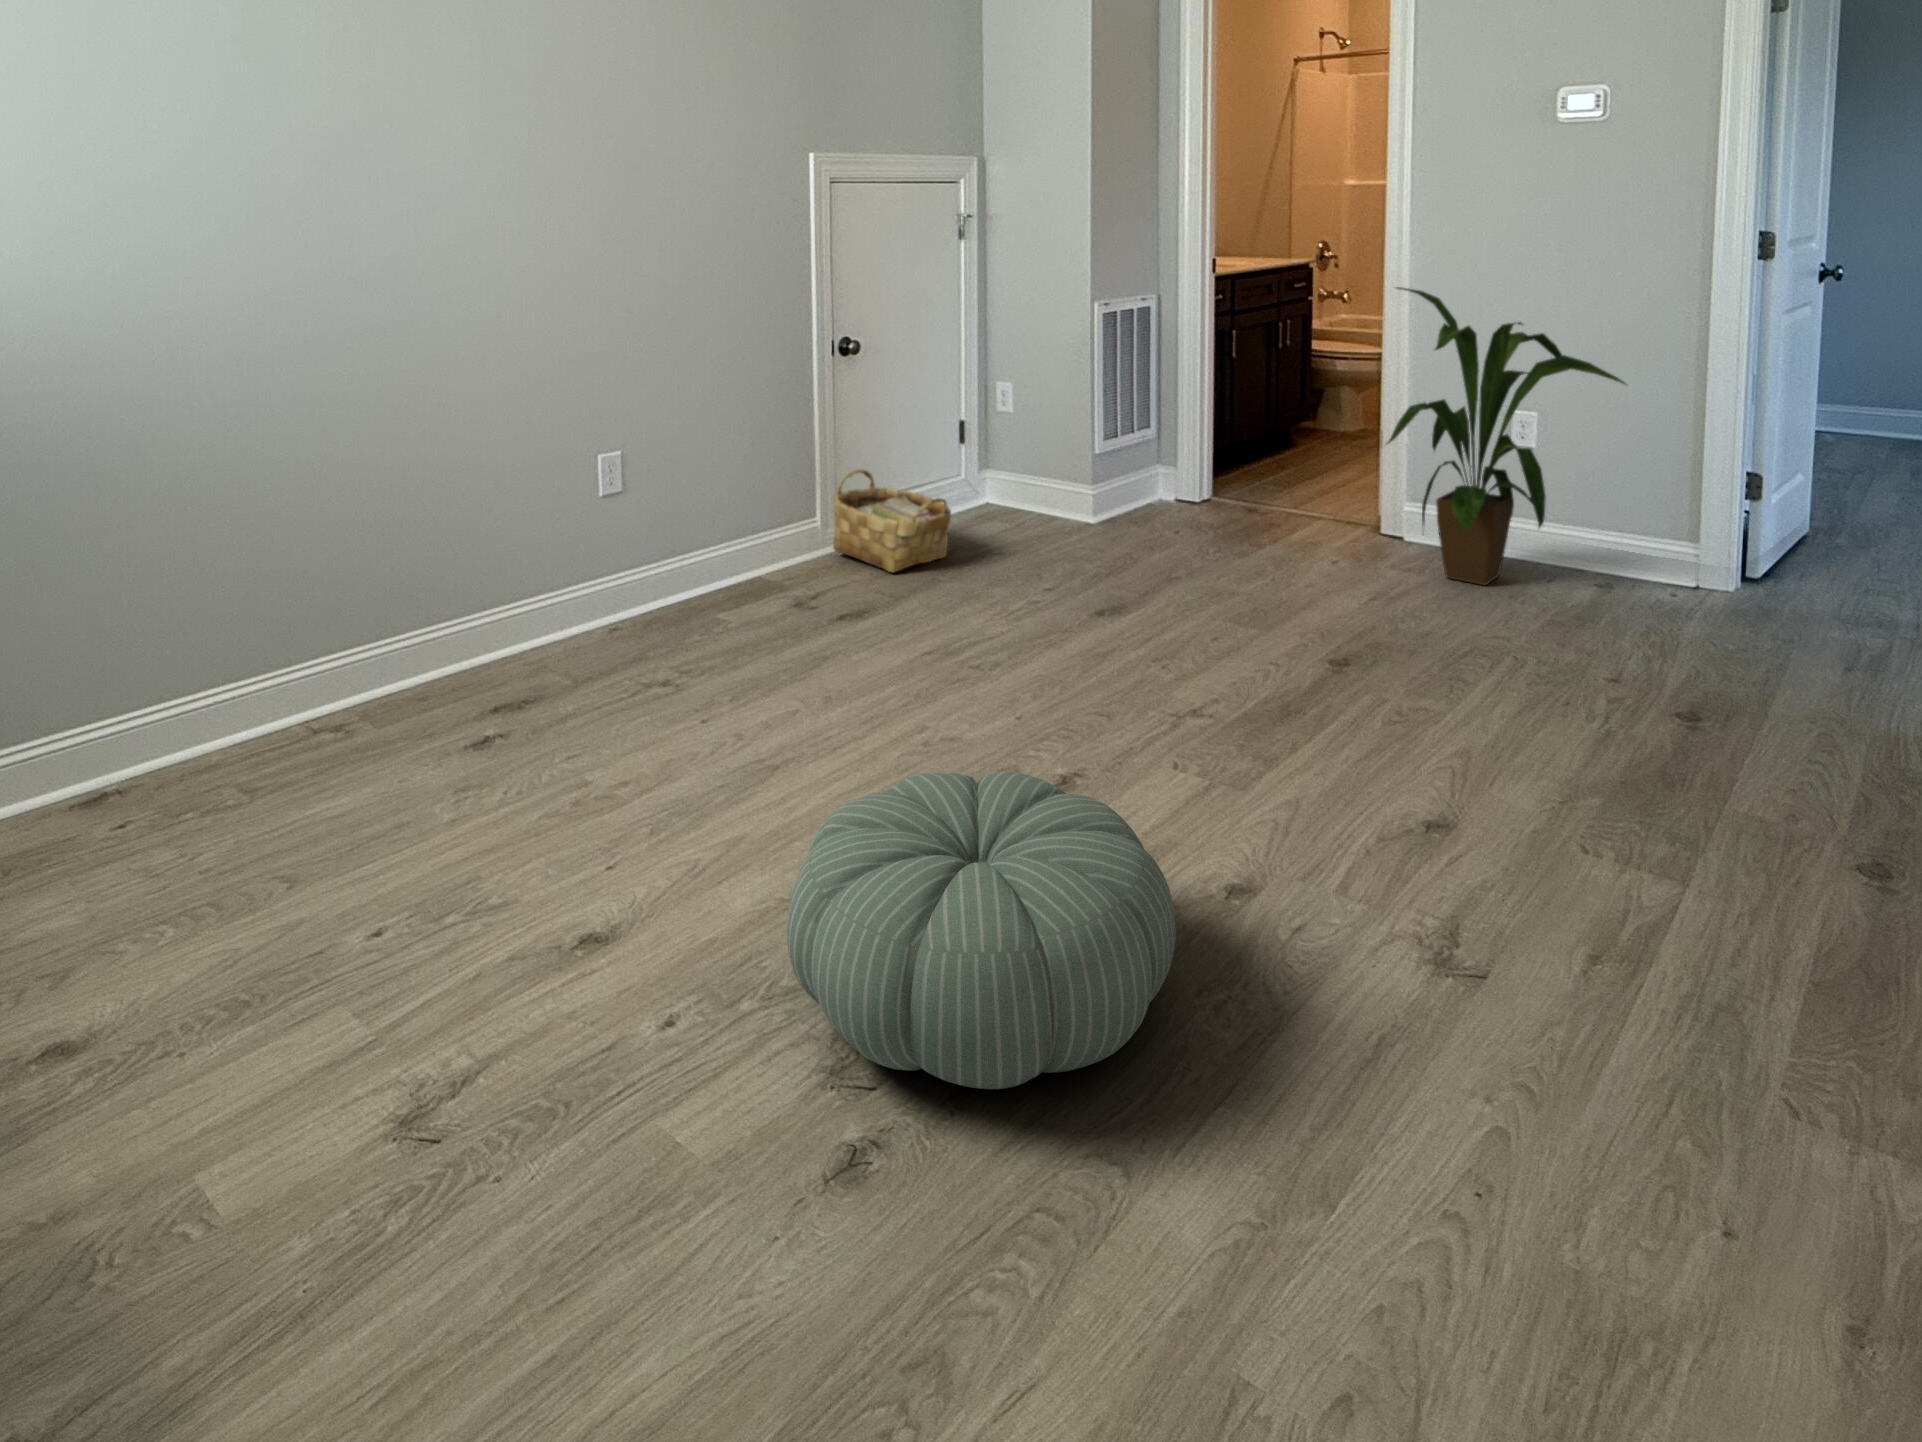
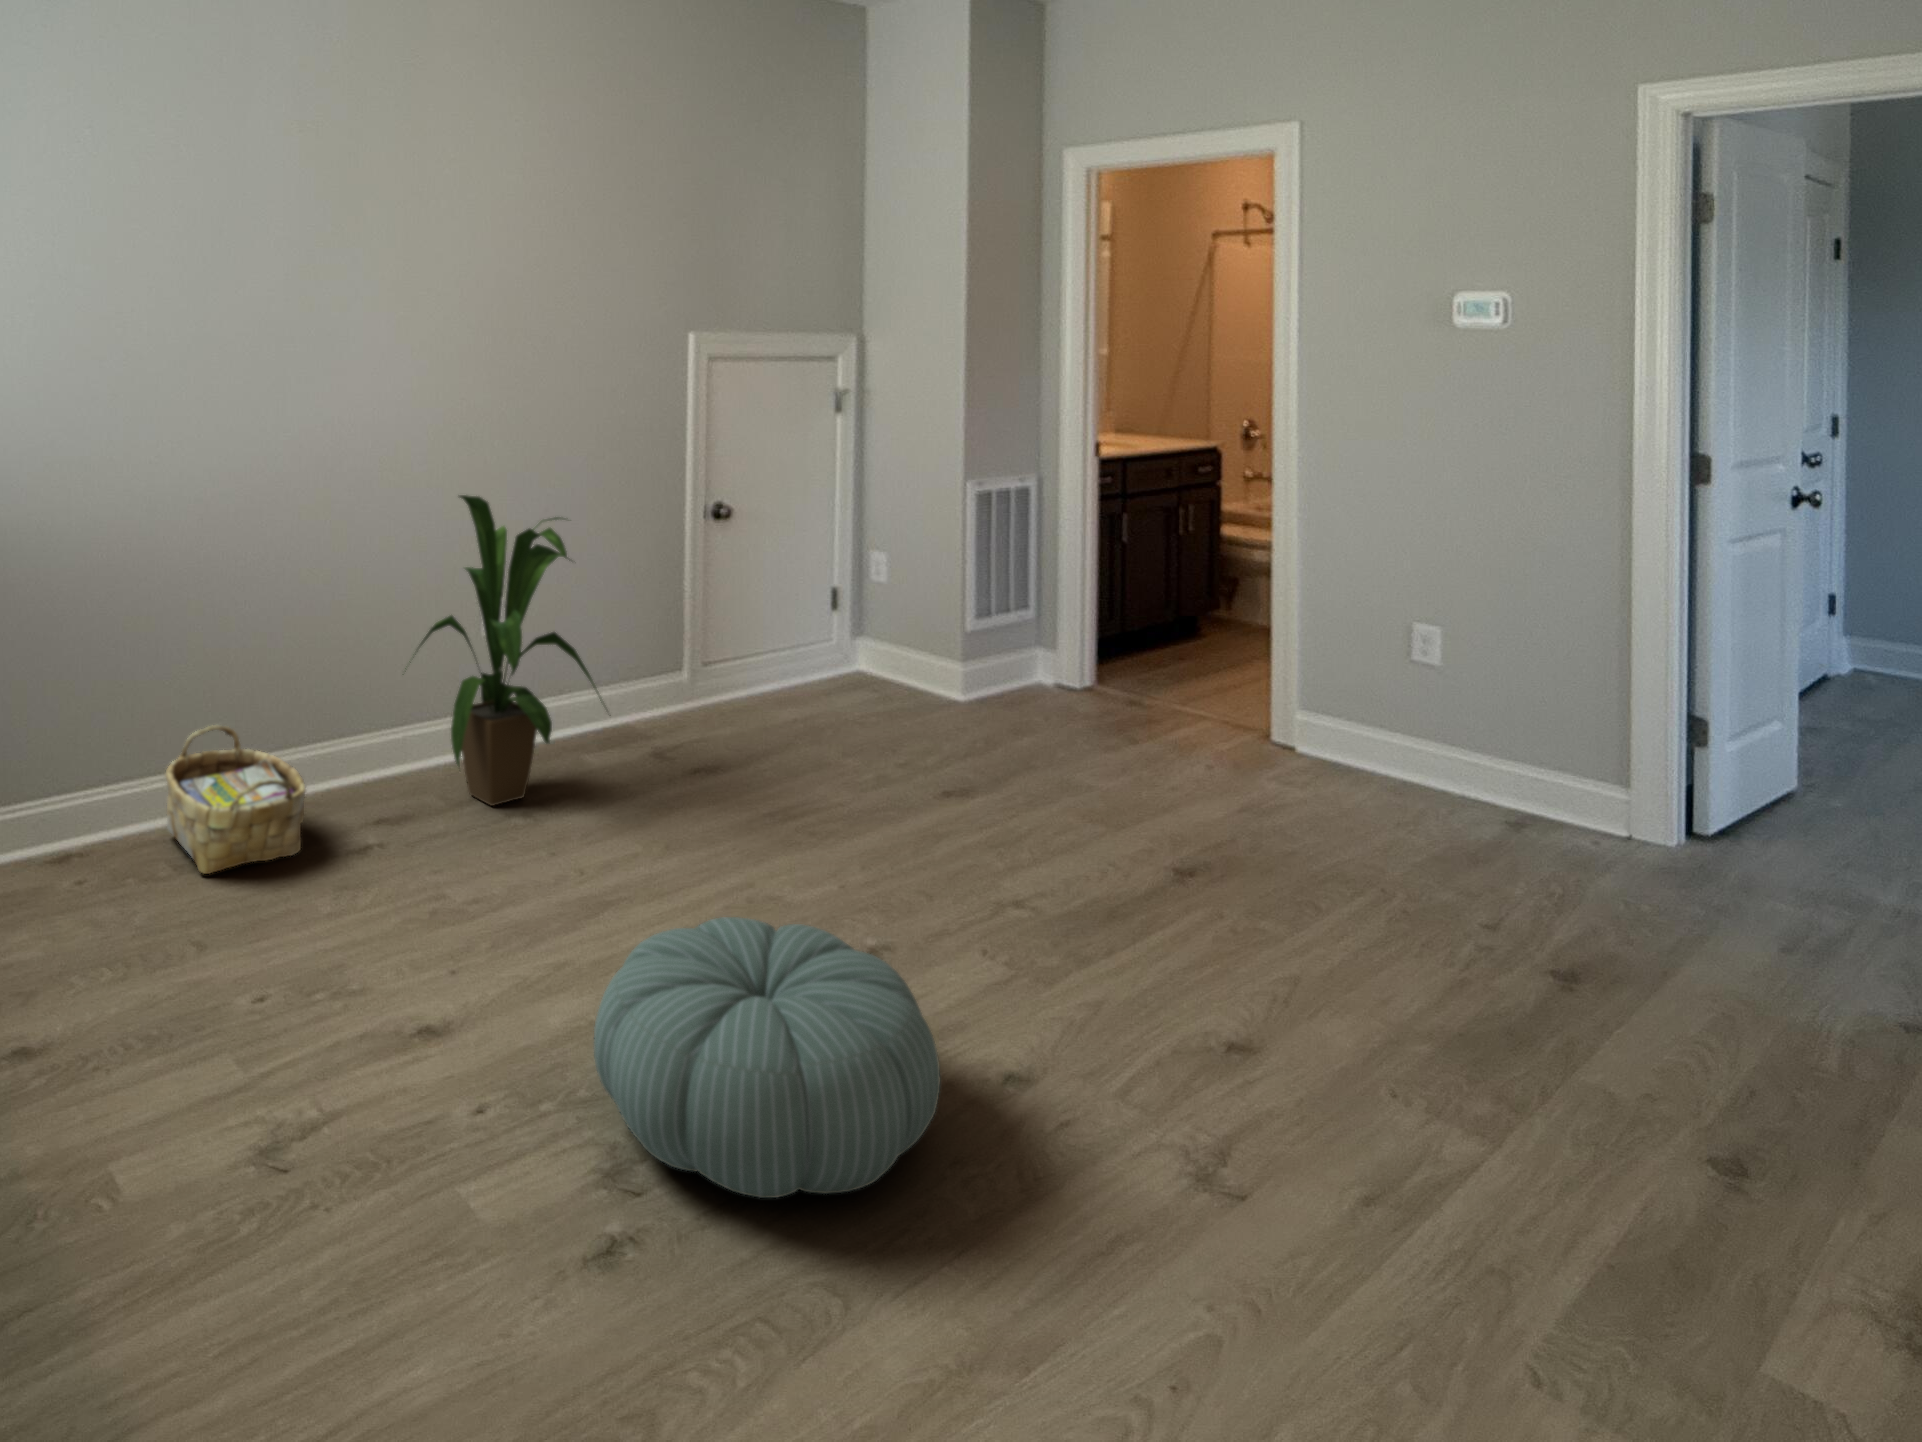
house plant: present [1387,287,1625,585] -> present [405,495,601,806]
woven basket: present [833,469,951,573] -> present [166,725,306,874]

